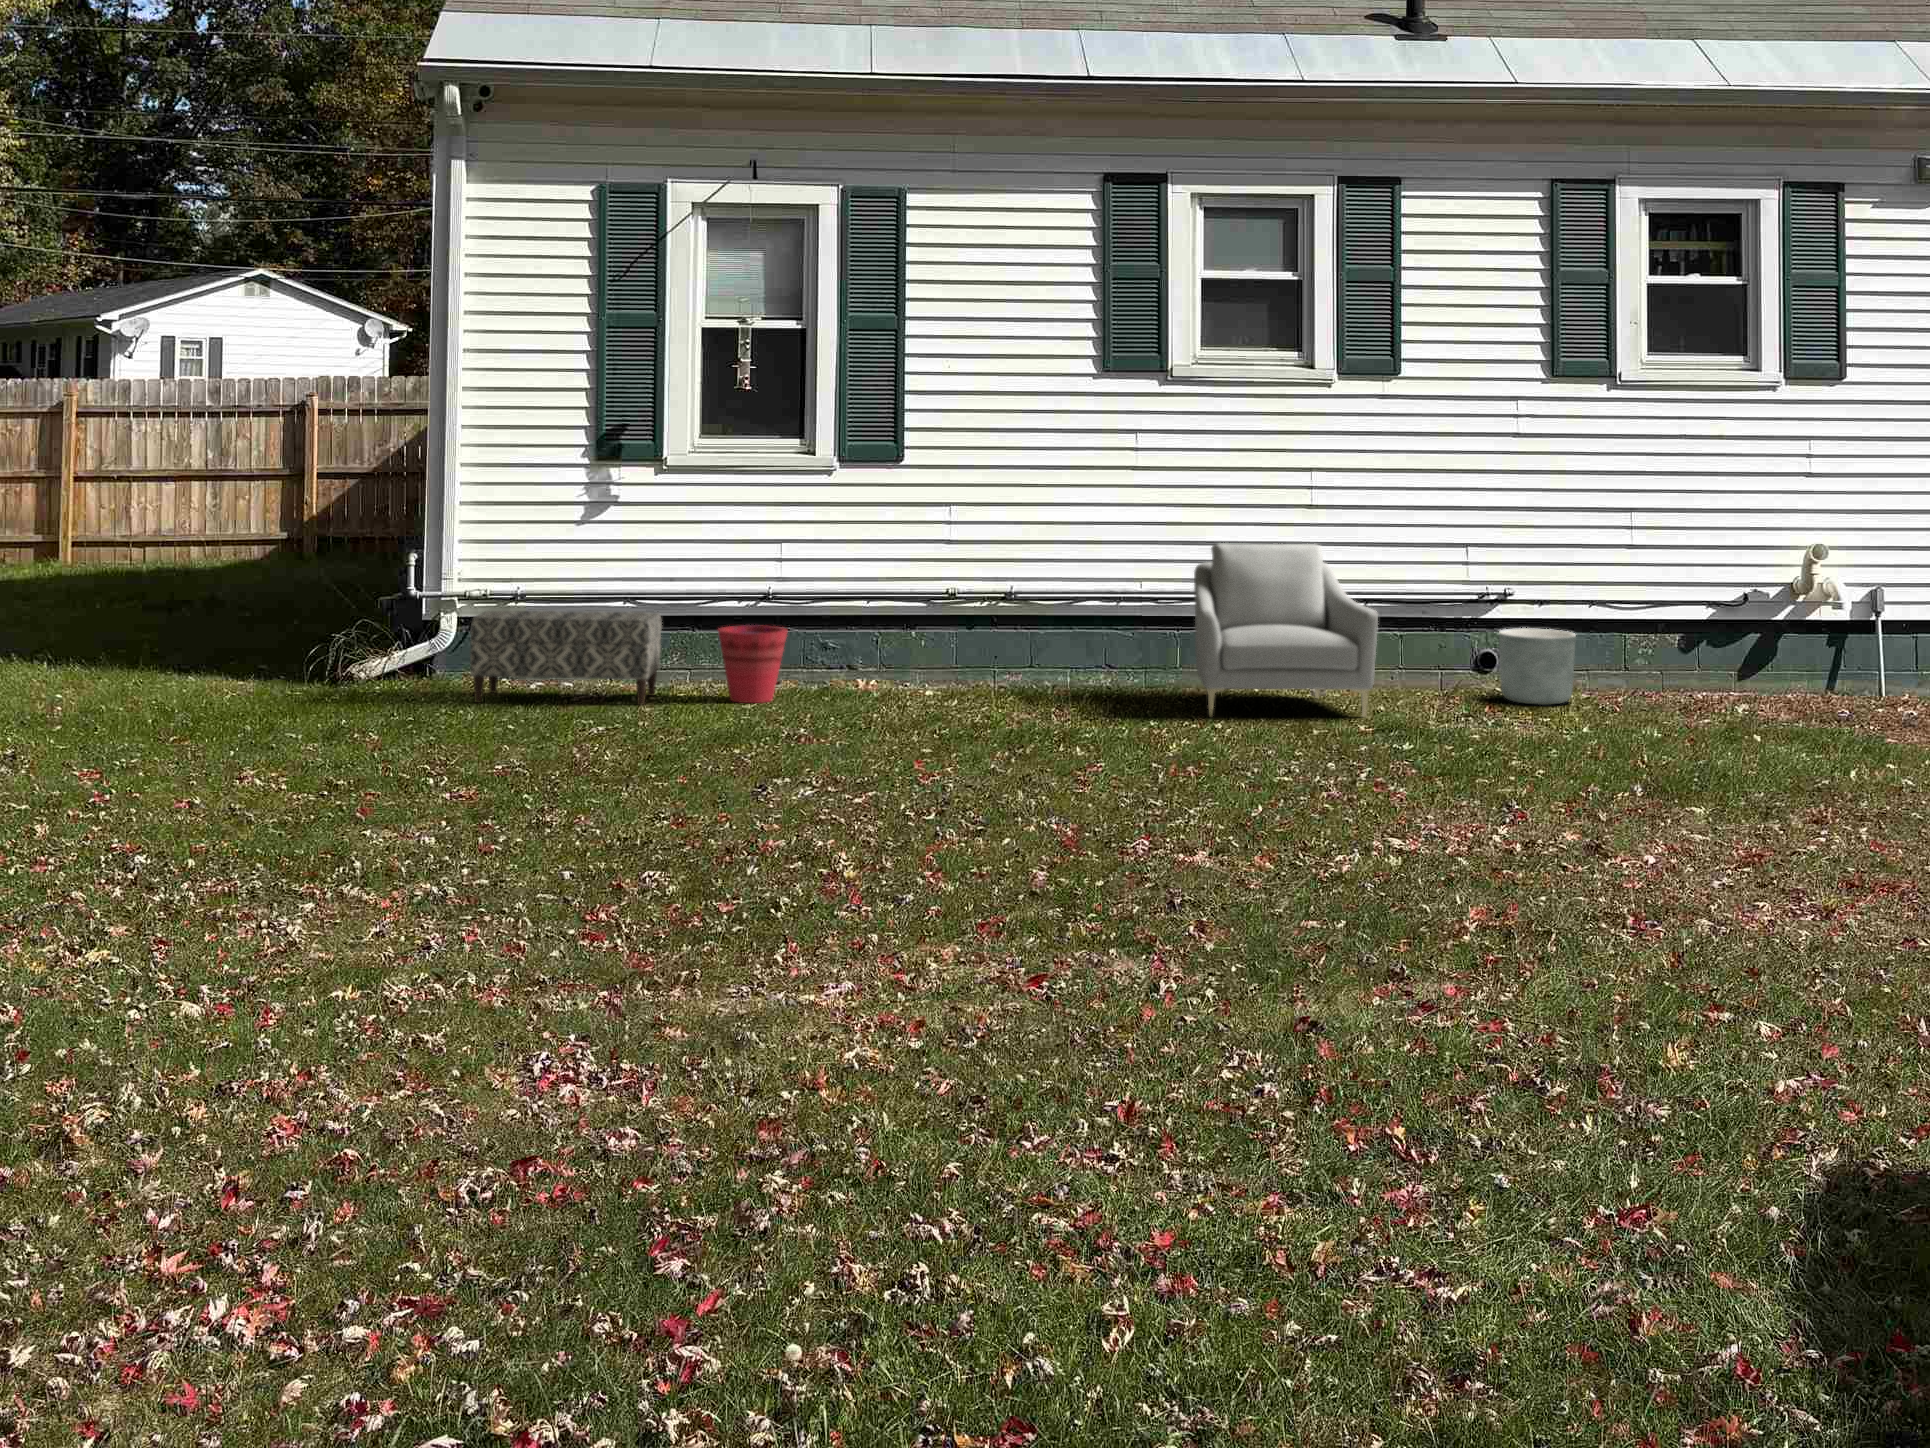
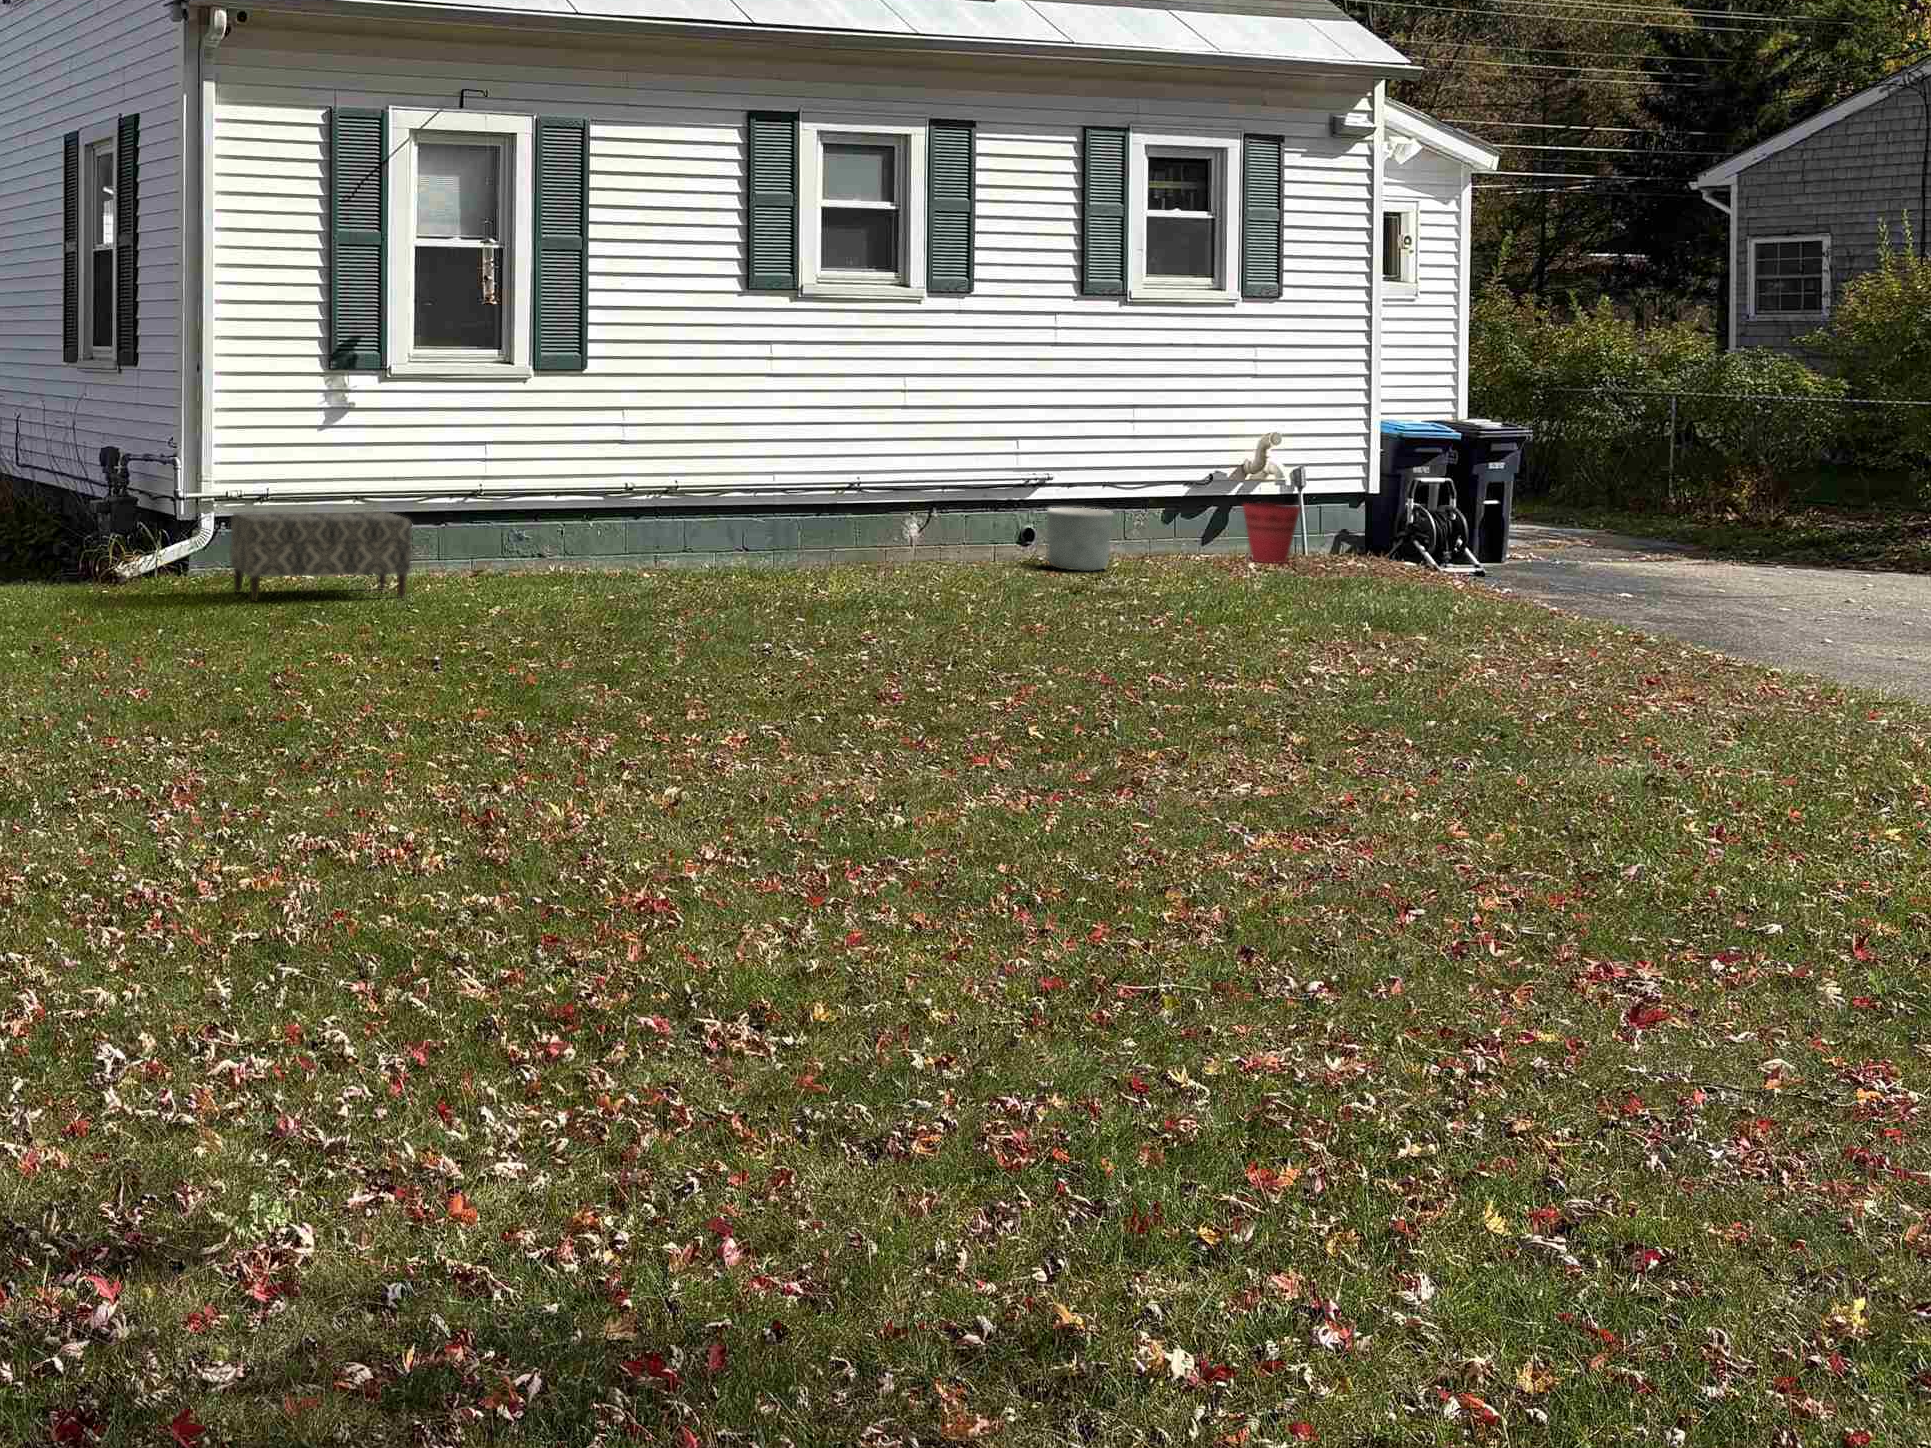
chair: present [1194,543,1378,717] -> none [820,439,1010,590]
bucket: present [718,625,788,703] -> present [1243,503,1300,563]

